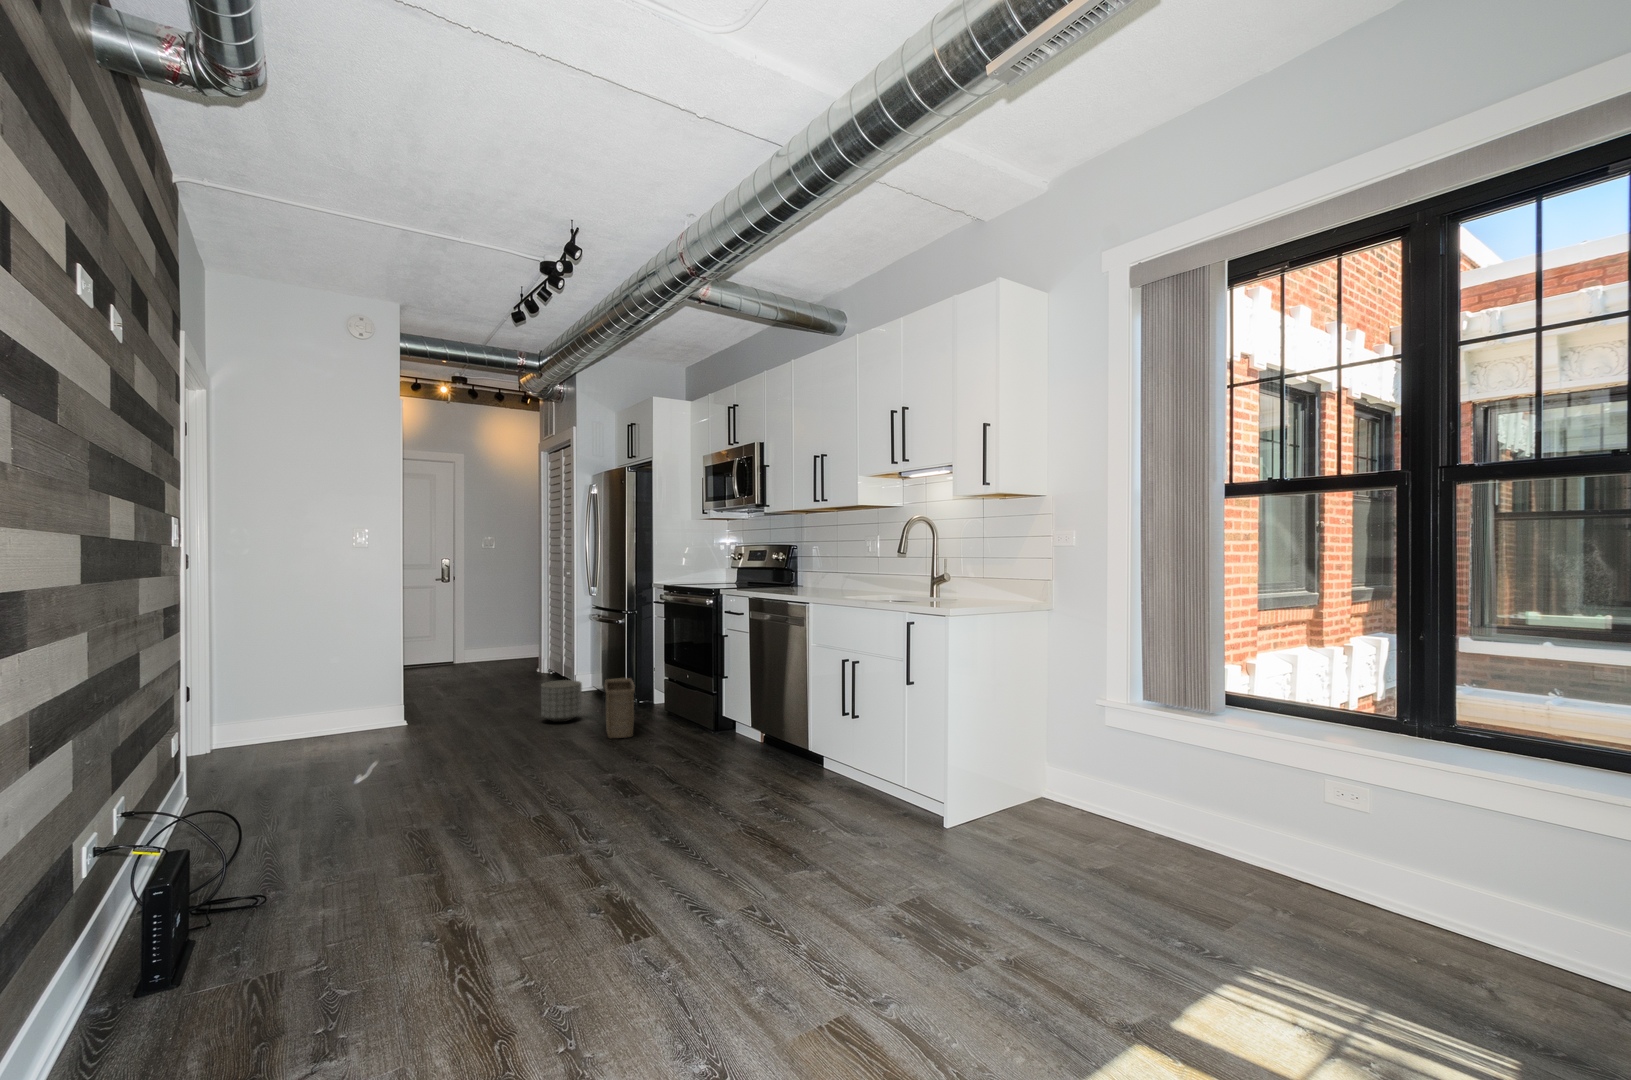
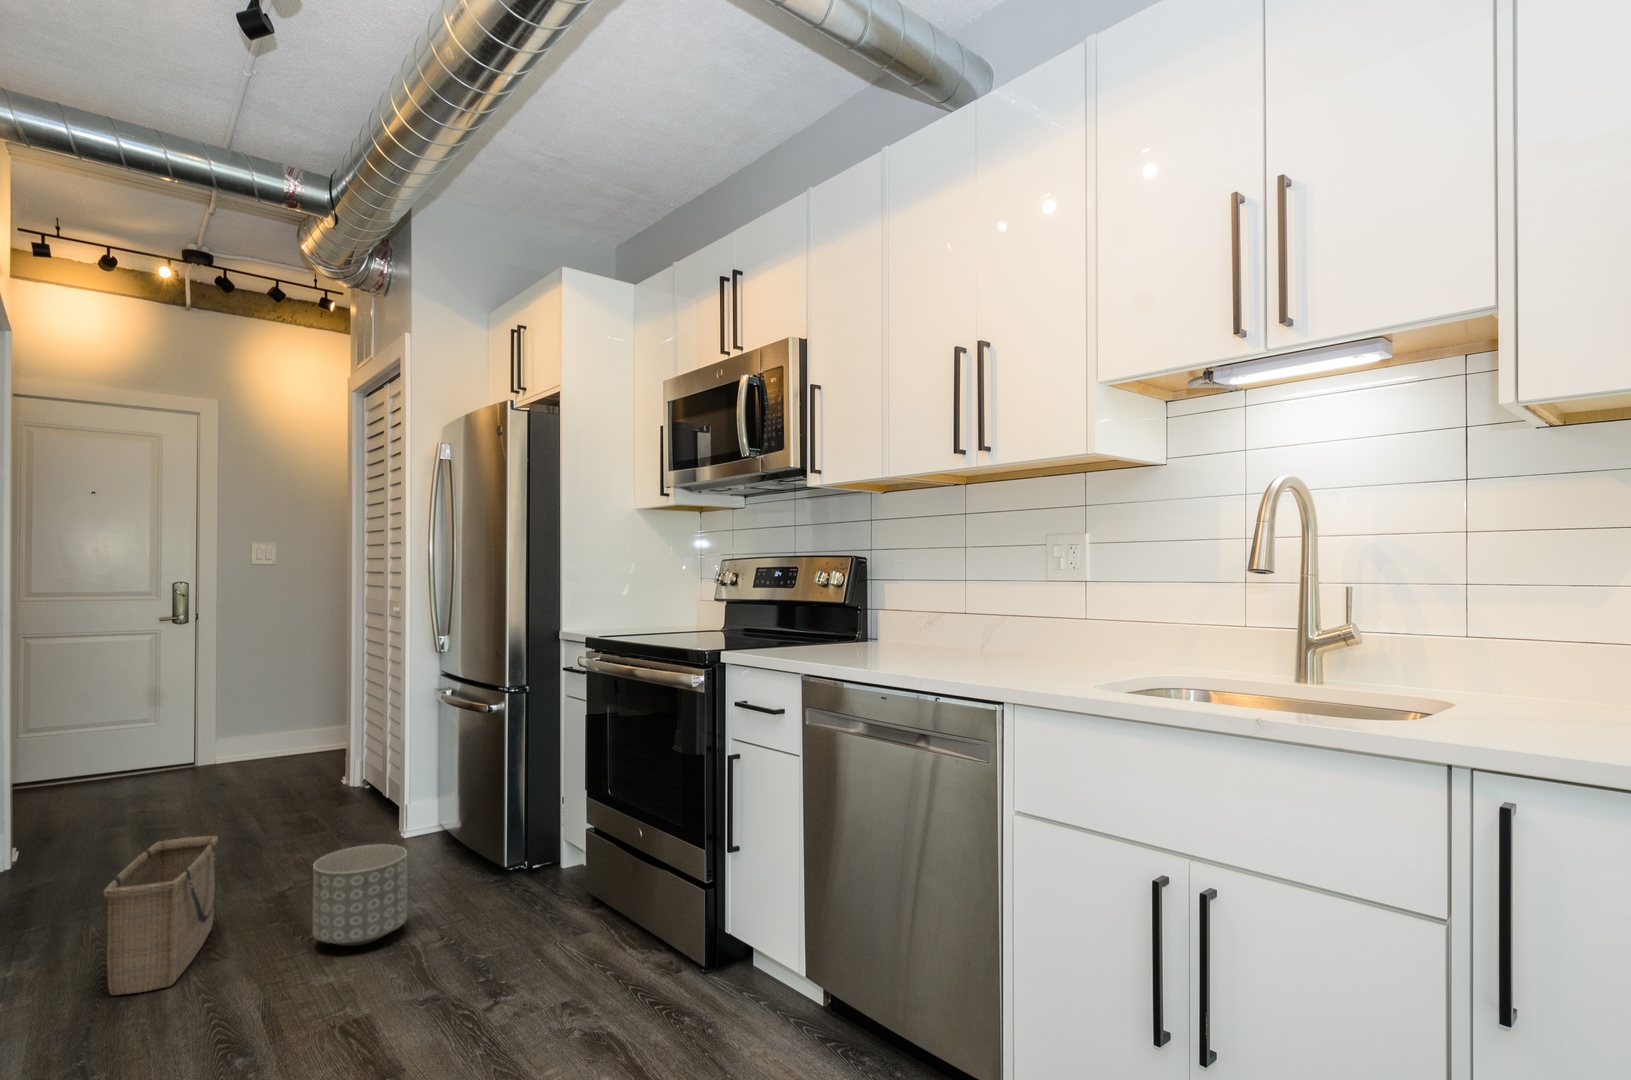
basket: present [604,678,637,738] -> present [104,836,218,995]

